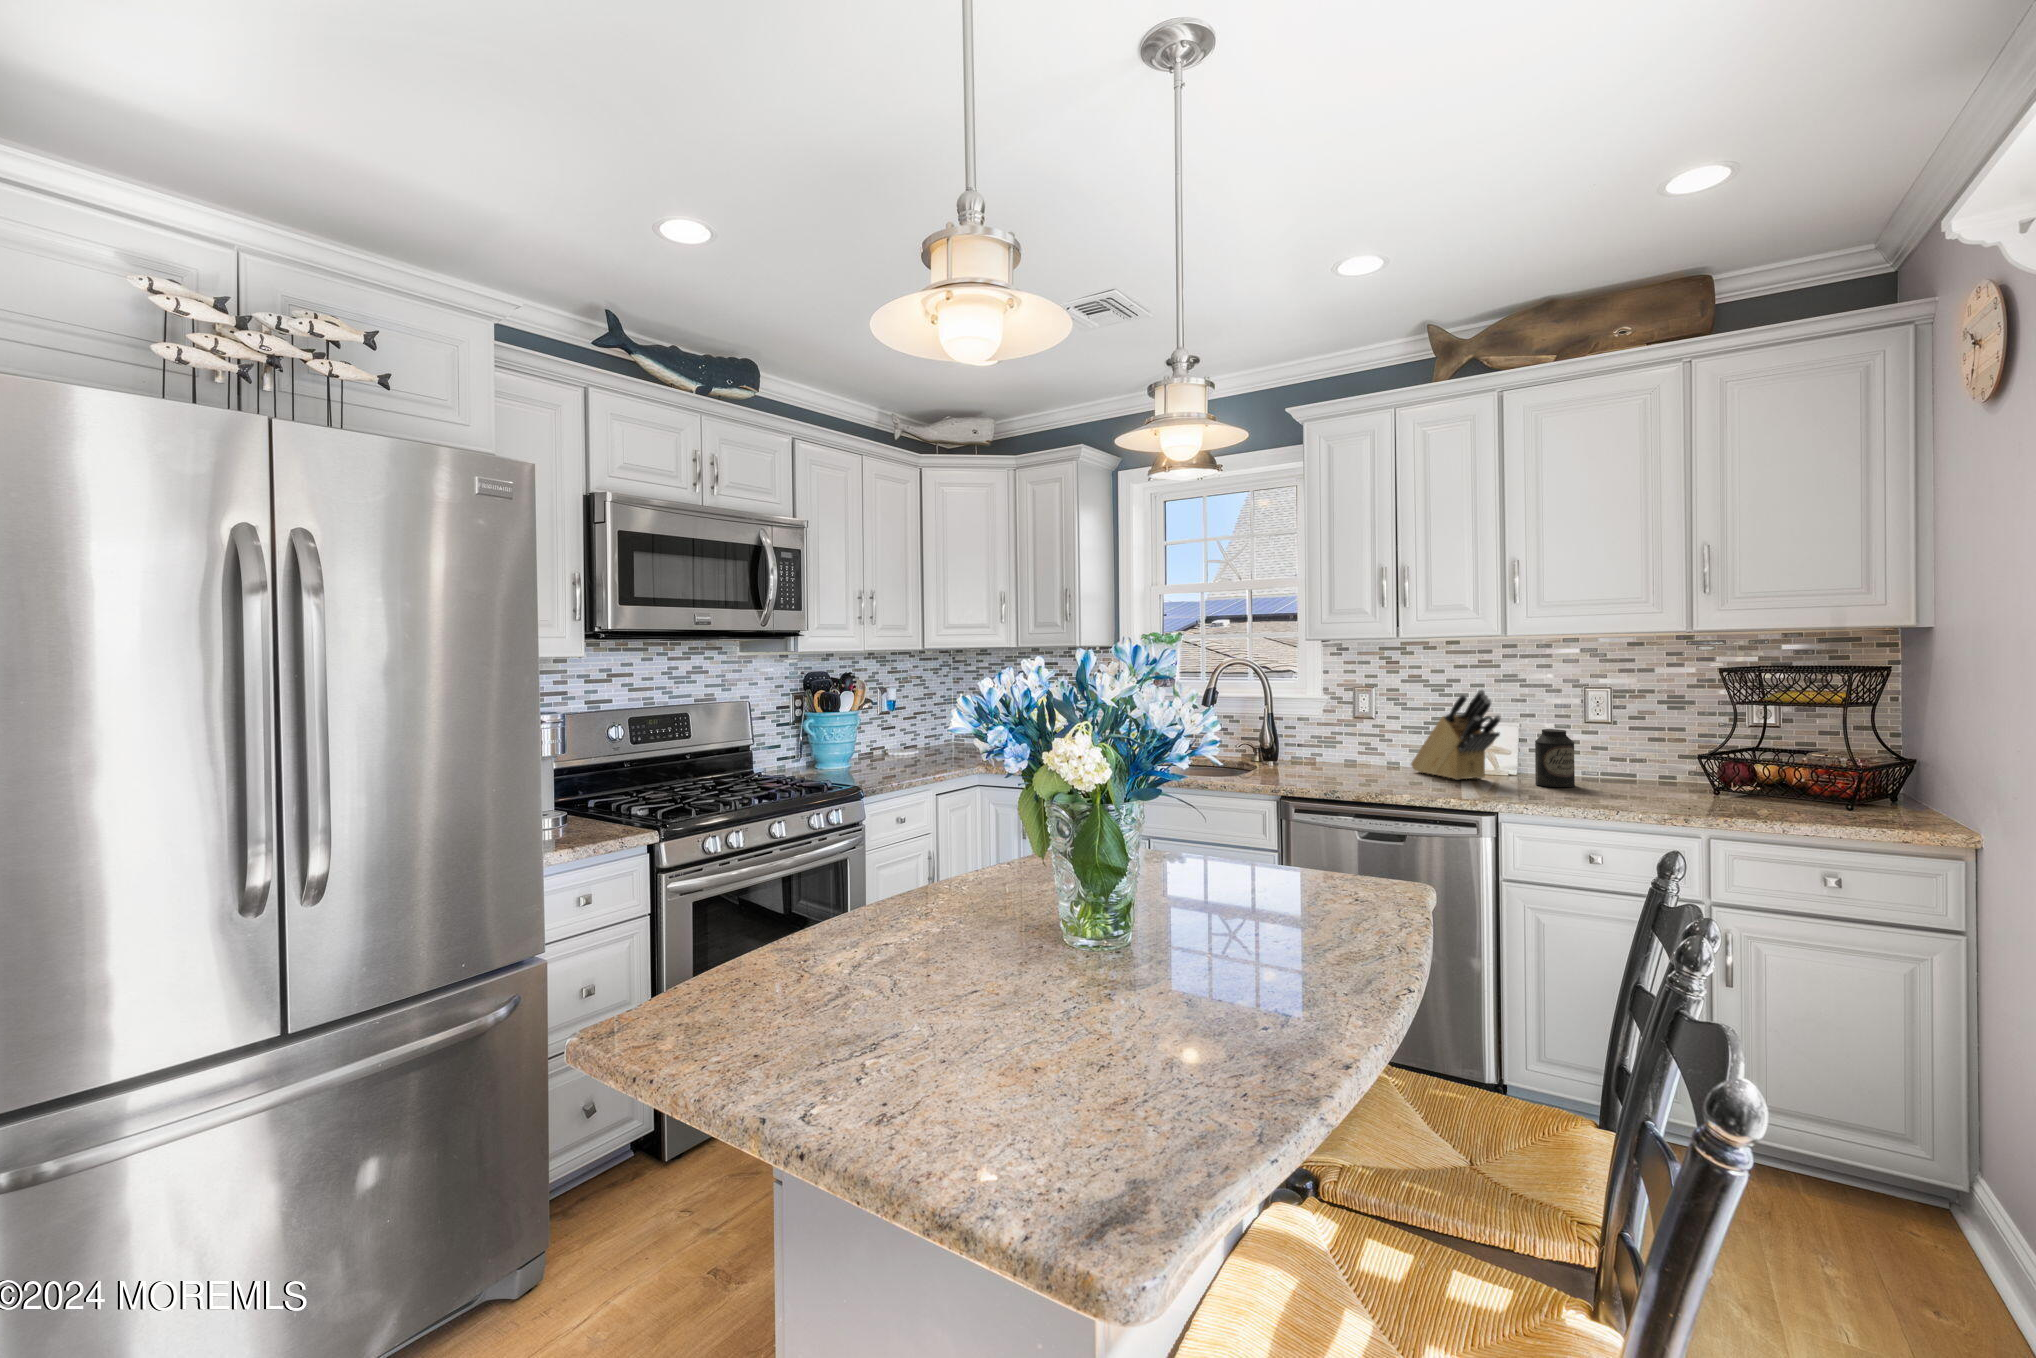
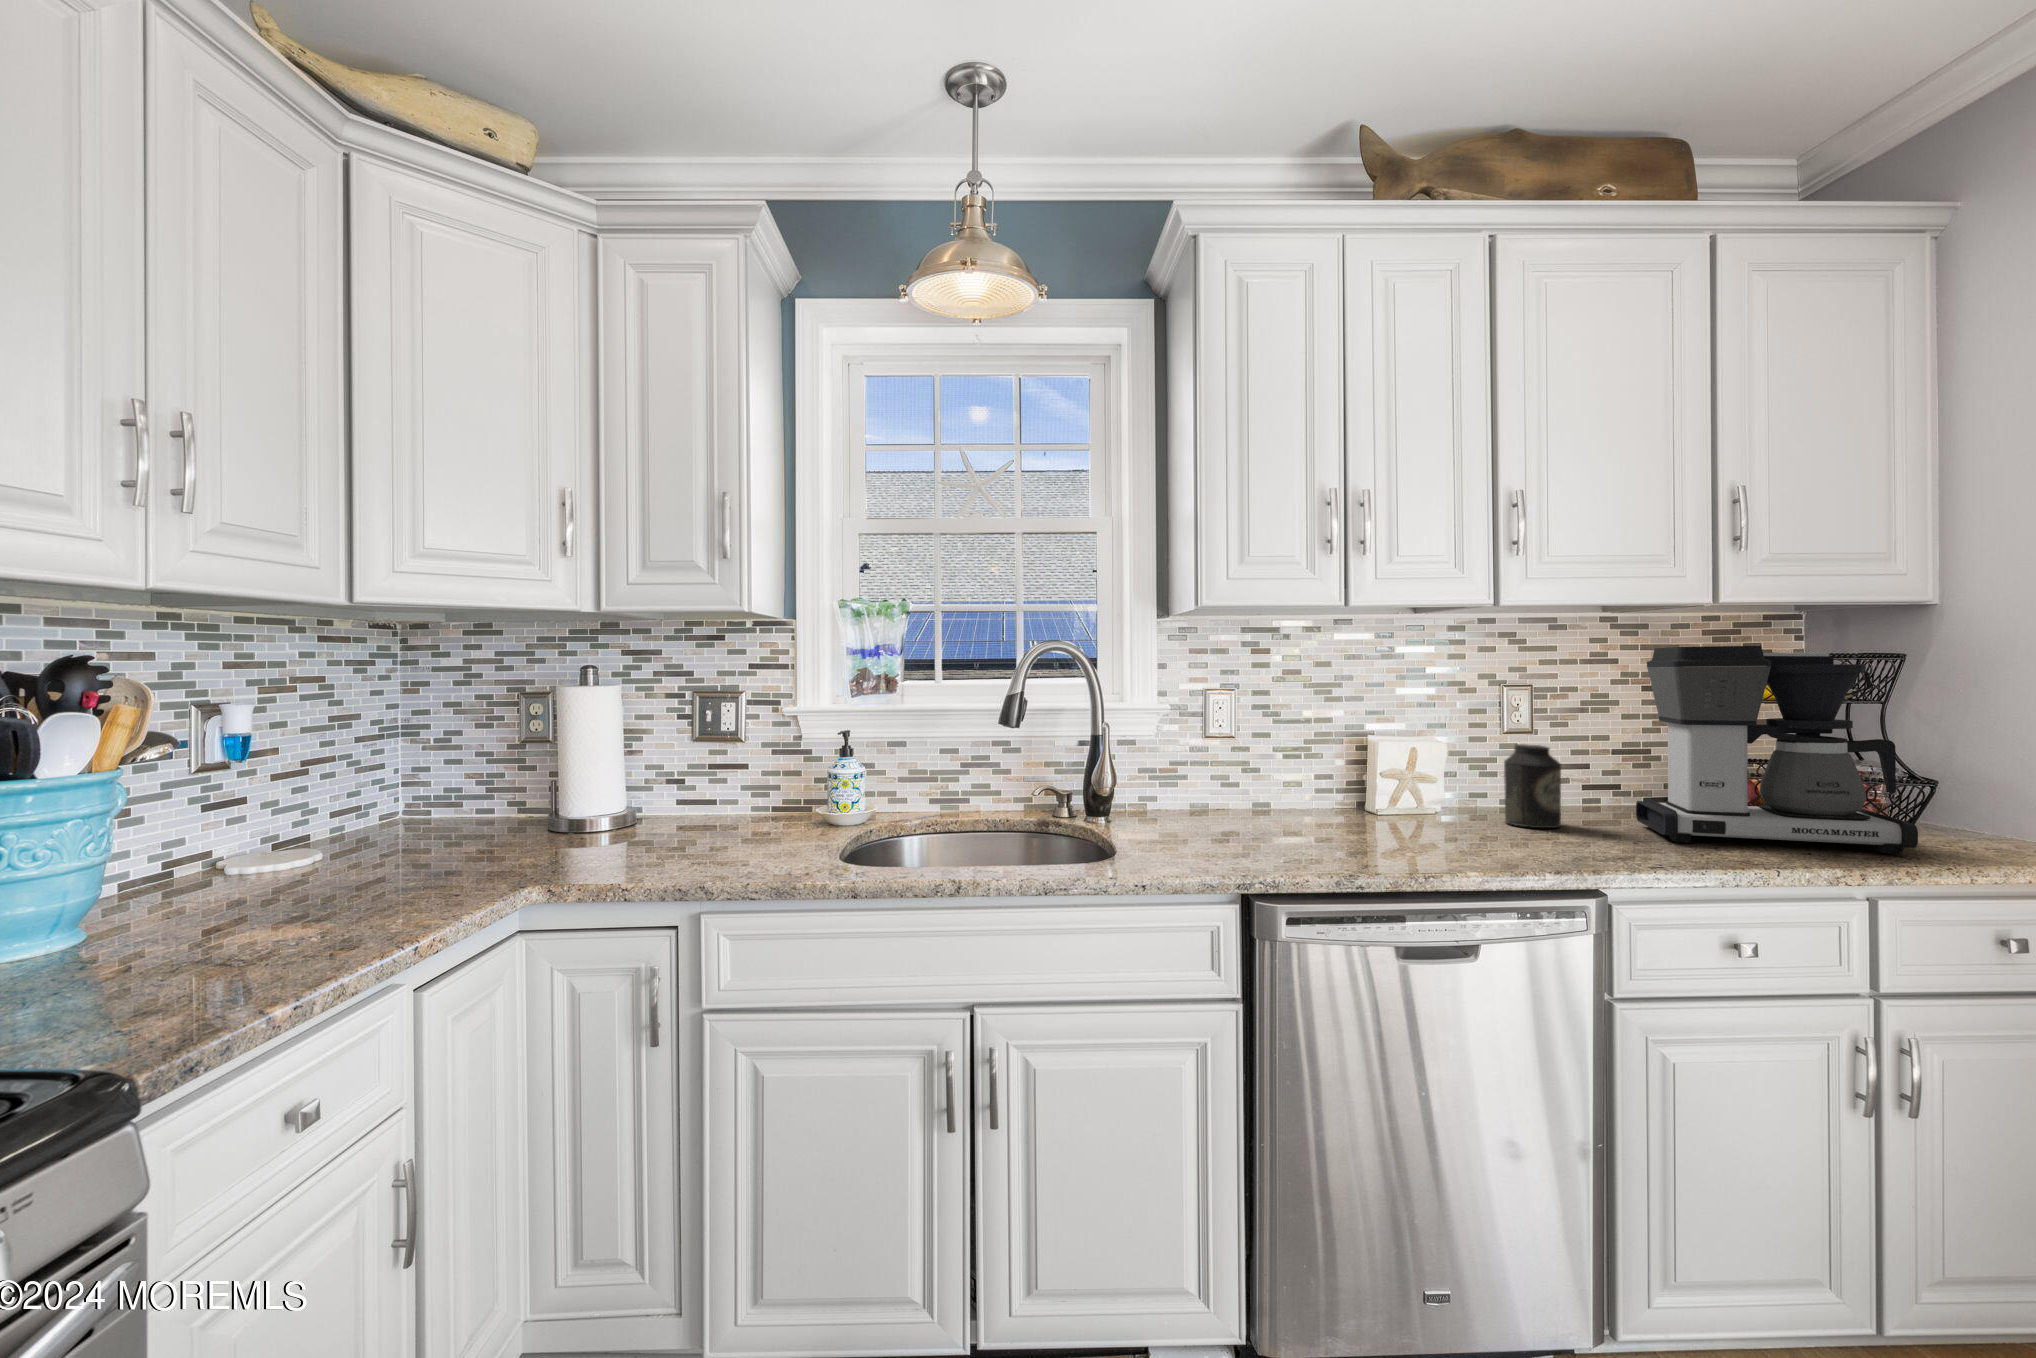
coffee maker: none [1605,662,1798,814] -> present [1636,646,1918,854]
knife block: present [1411,690,1501,780] -> none [1306,689,1475,827]

